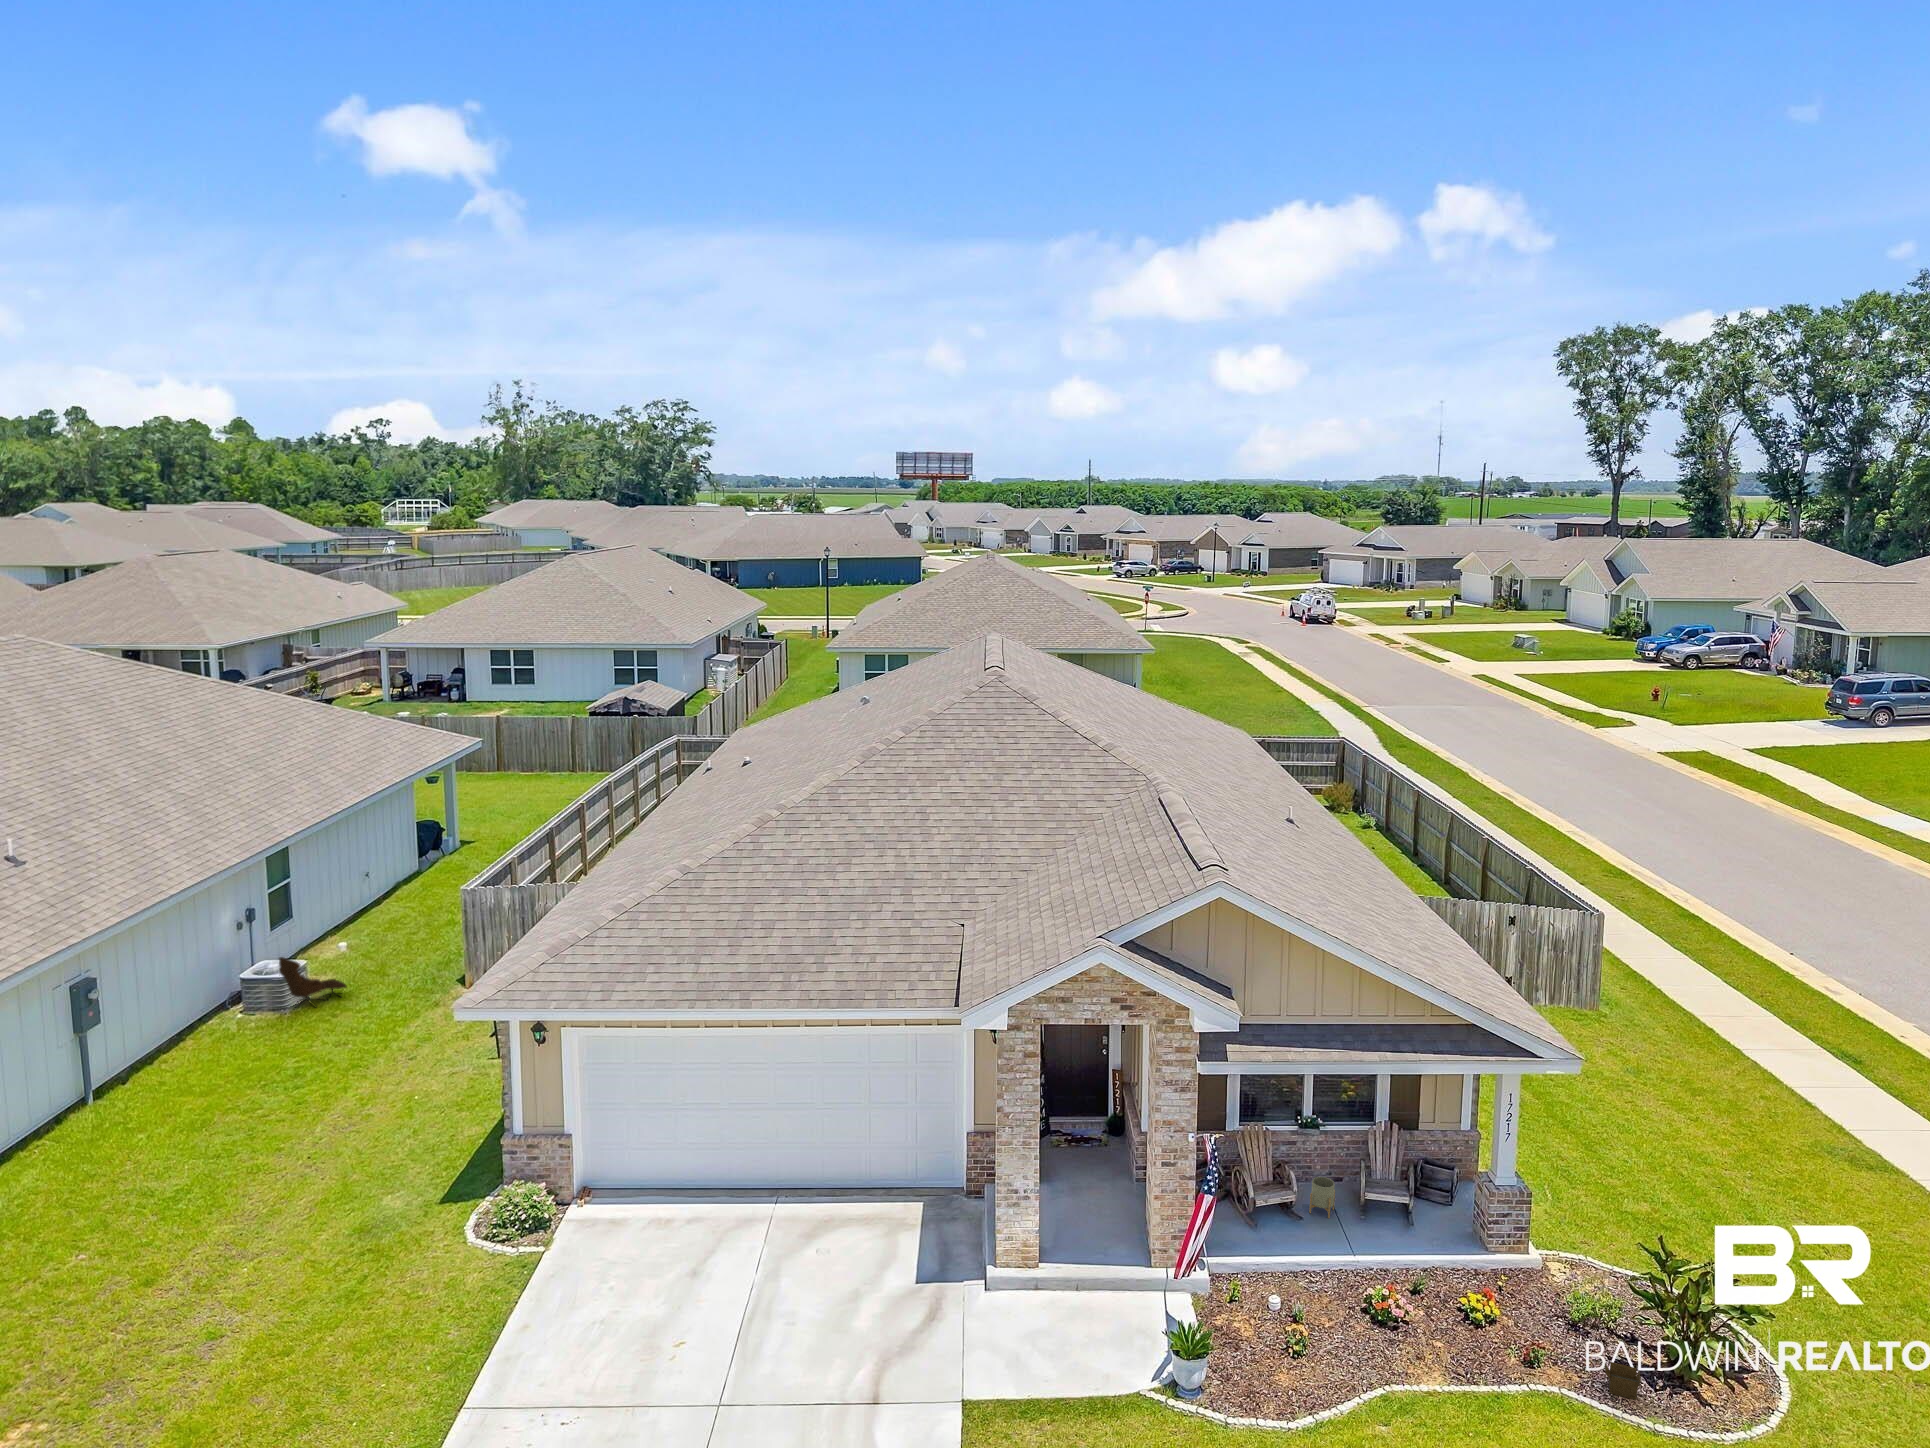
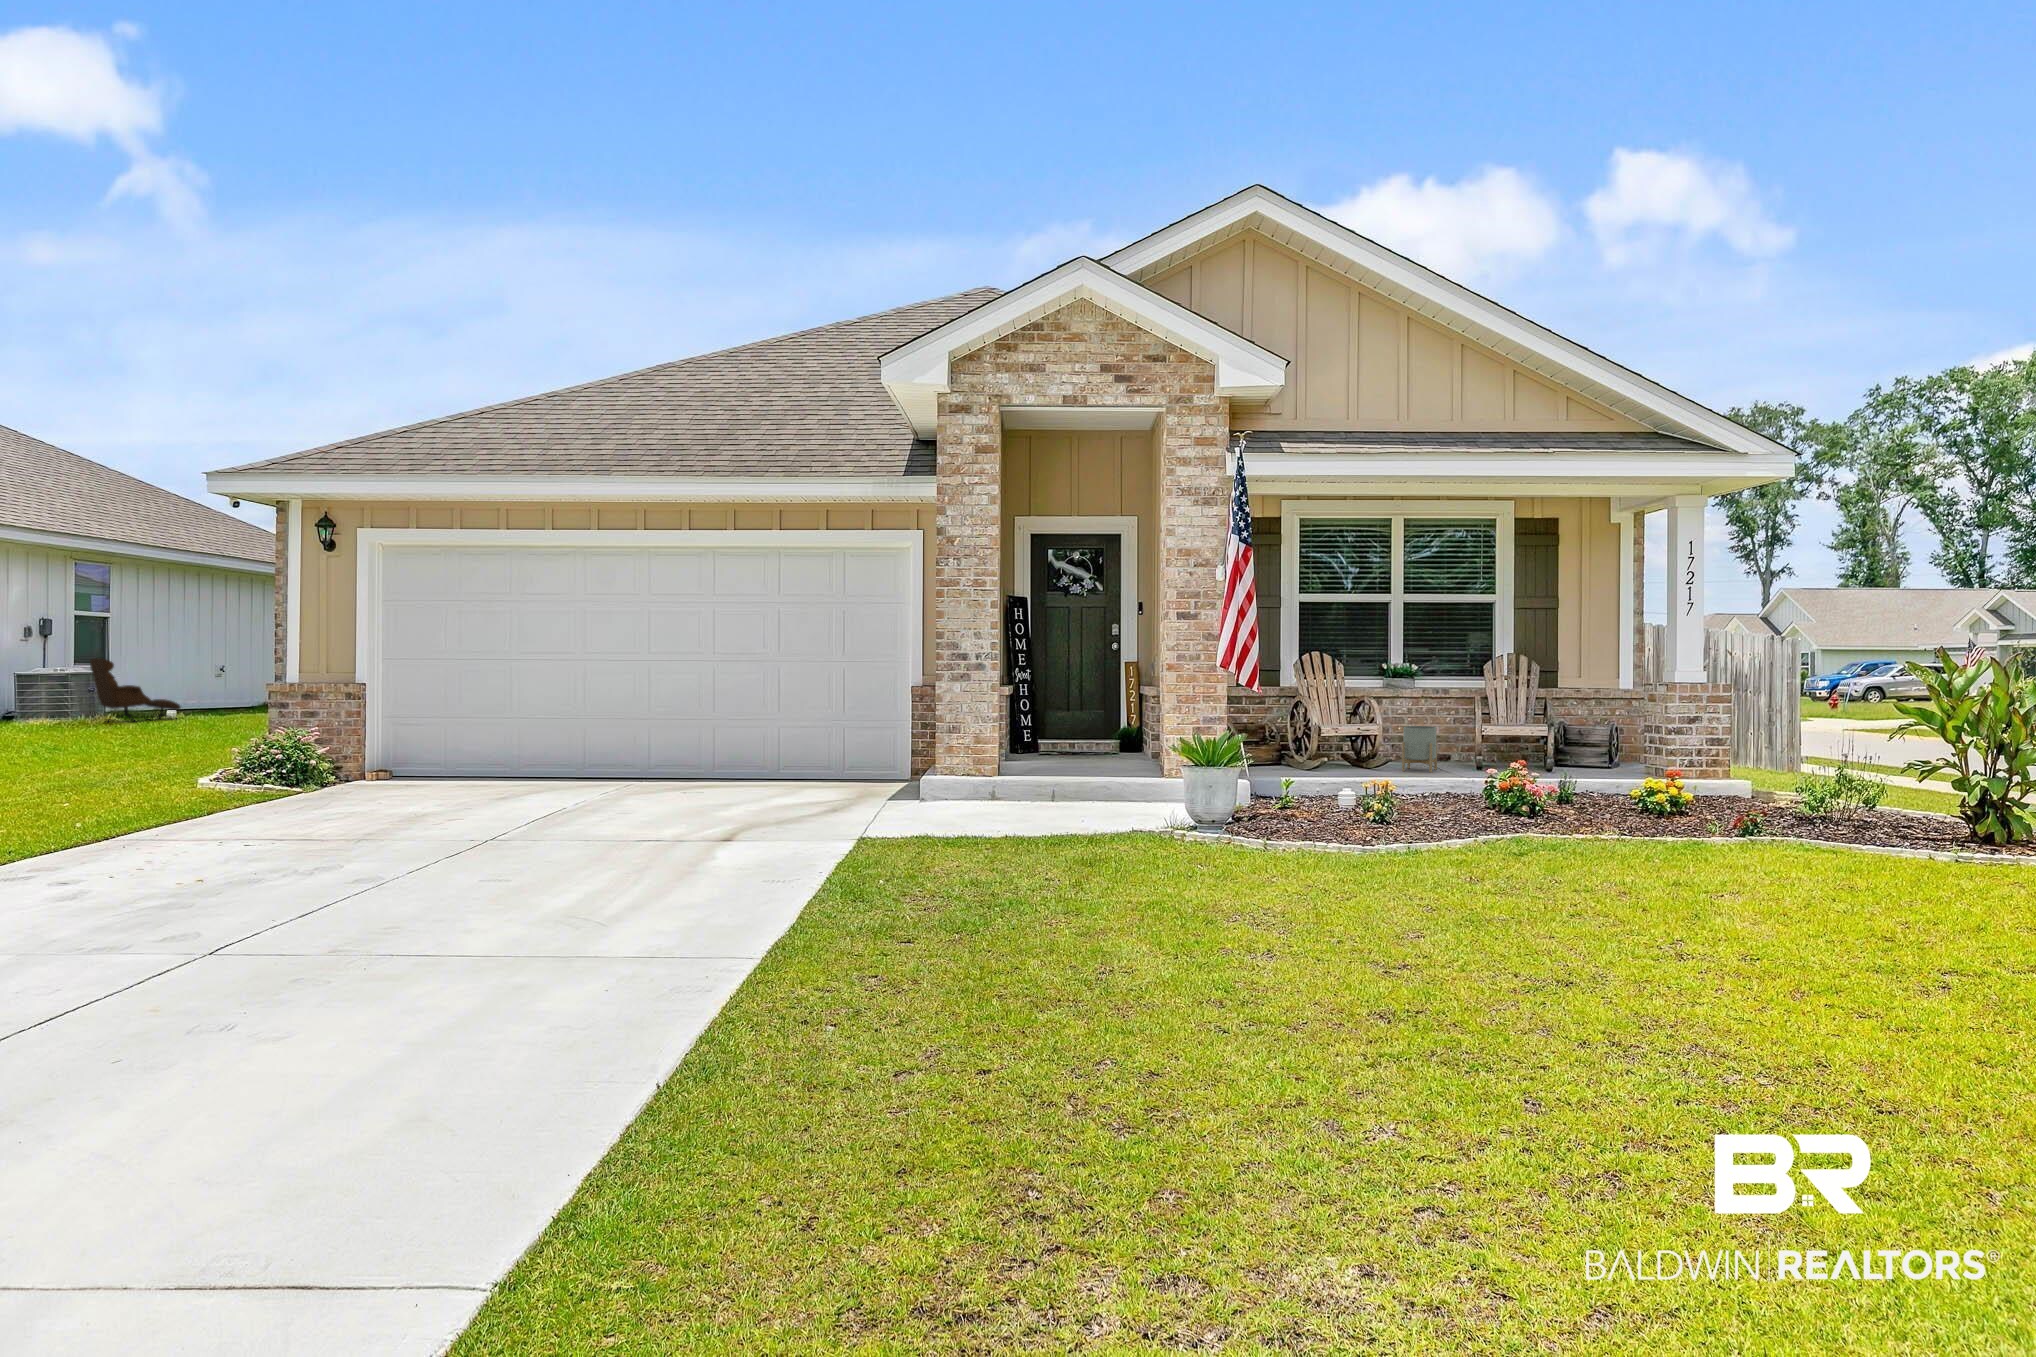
cardboard box: present [1605,1362,1641,1400] -> none [1898,797,1967,837]

